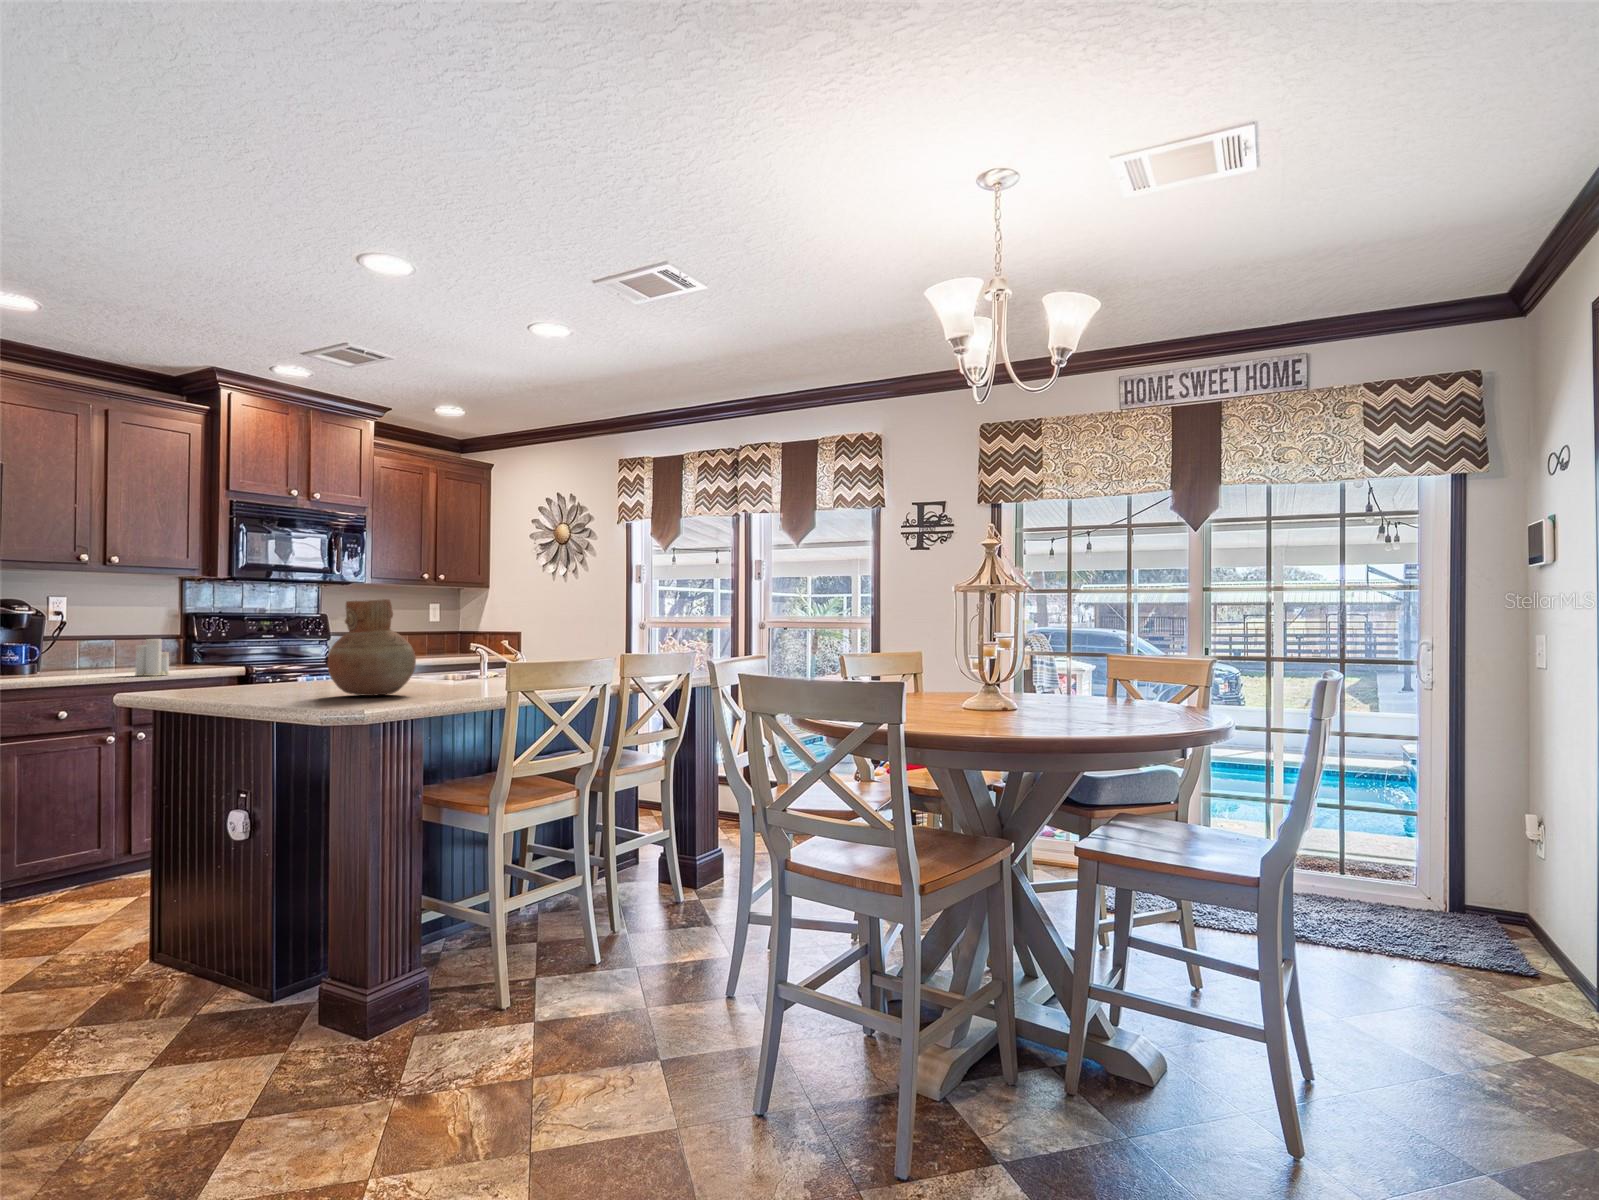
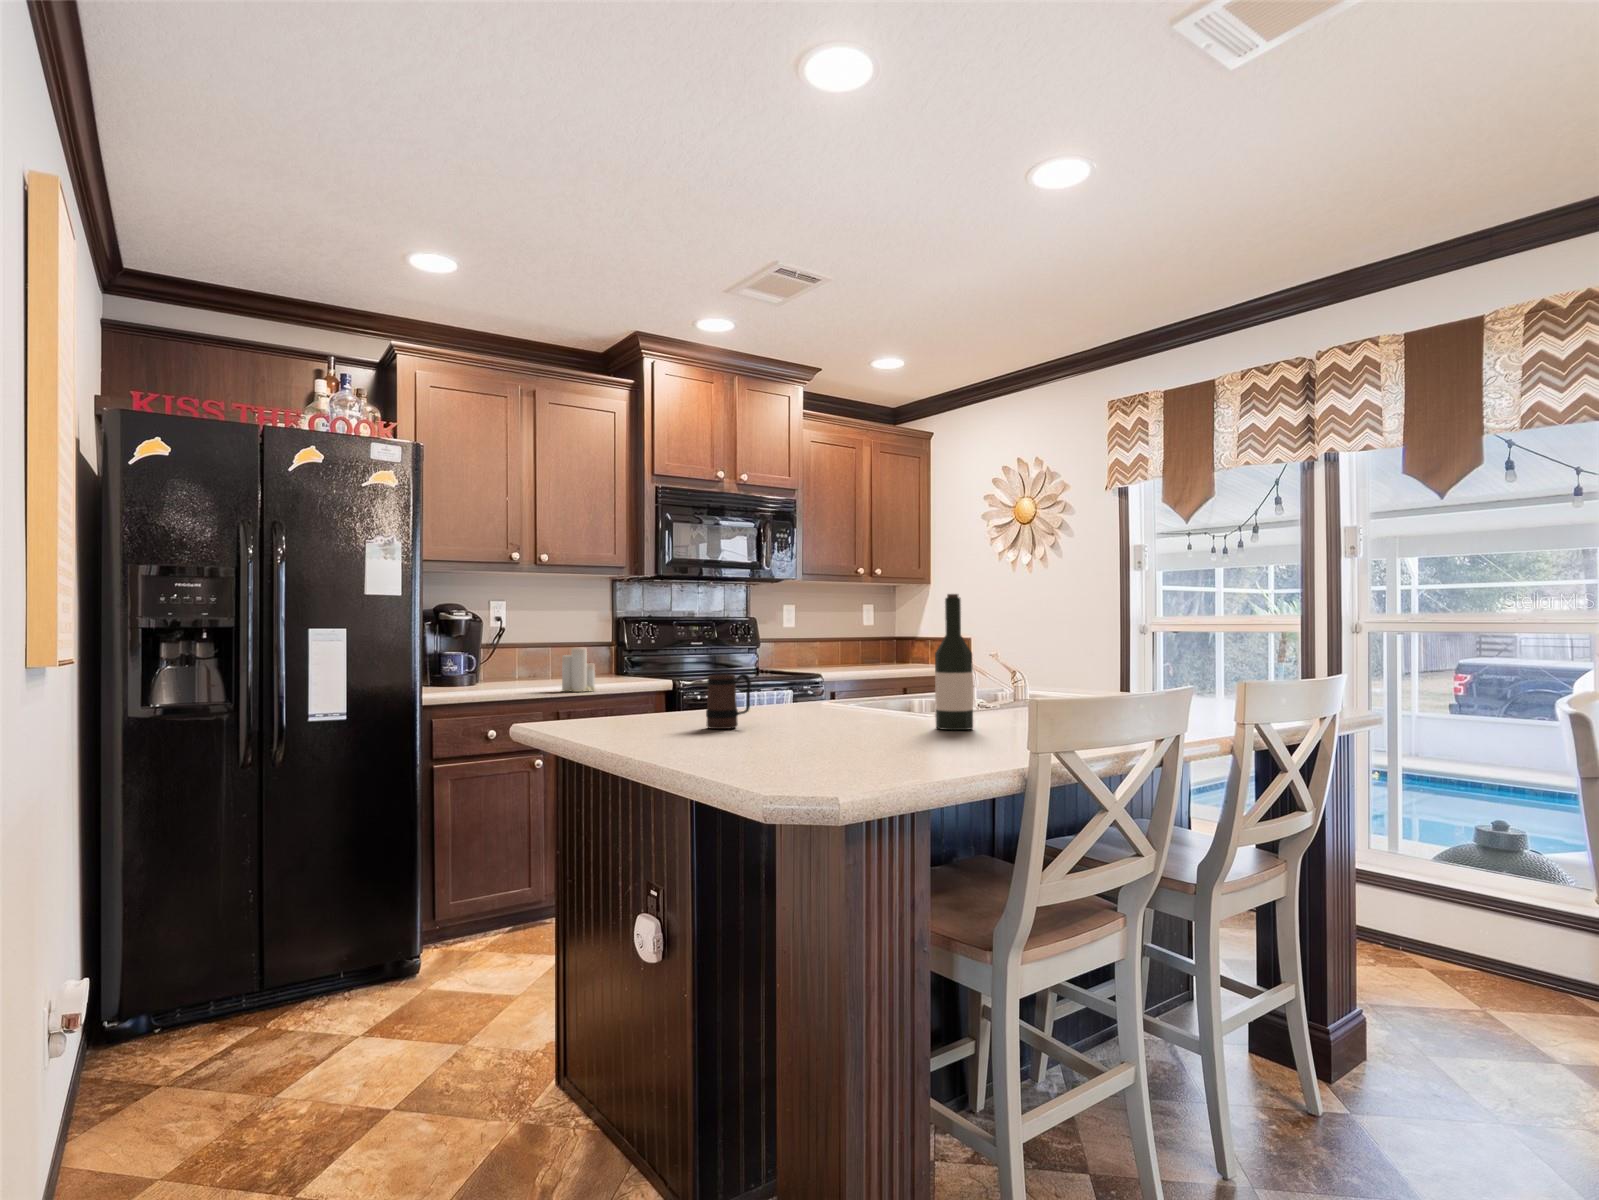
vase: present [328,599,416,696] -> none [781,583,916,749]
wine bottle: none [441,604,466,688] -> present [935,594,973,730]
mug: none [275,654,310,691] -> present [706,674,751,729]

